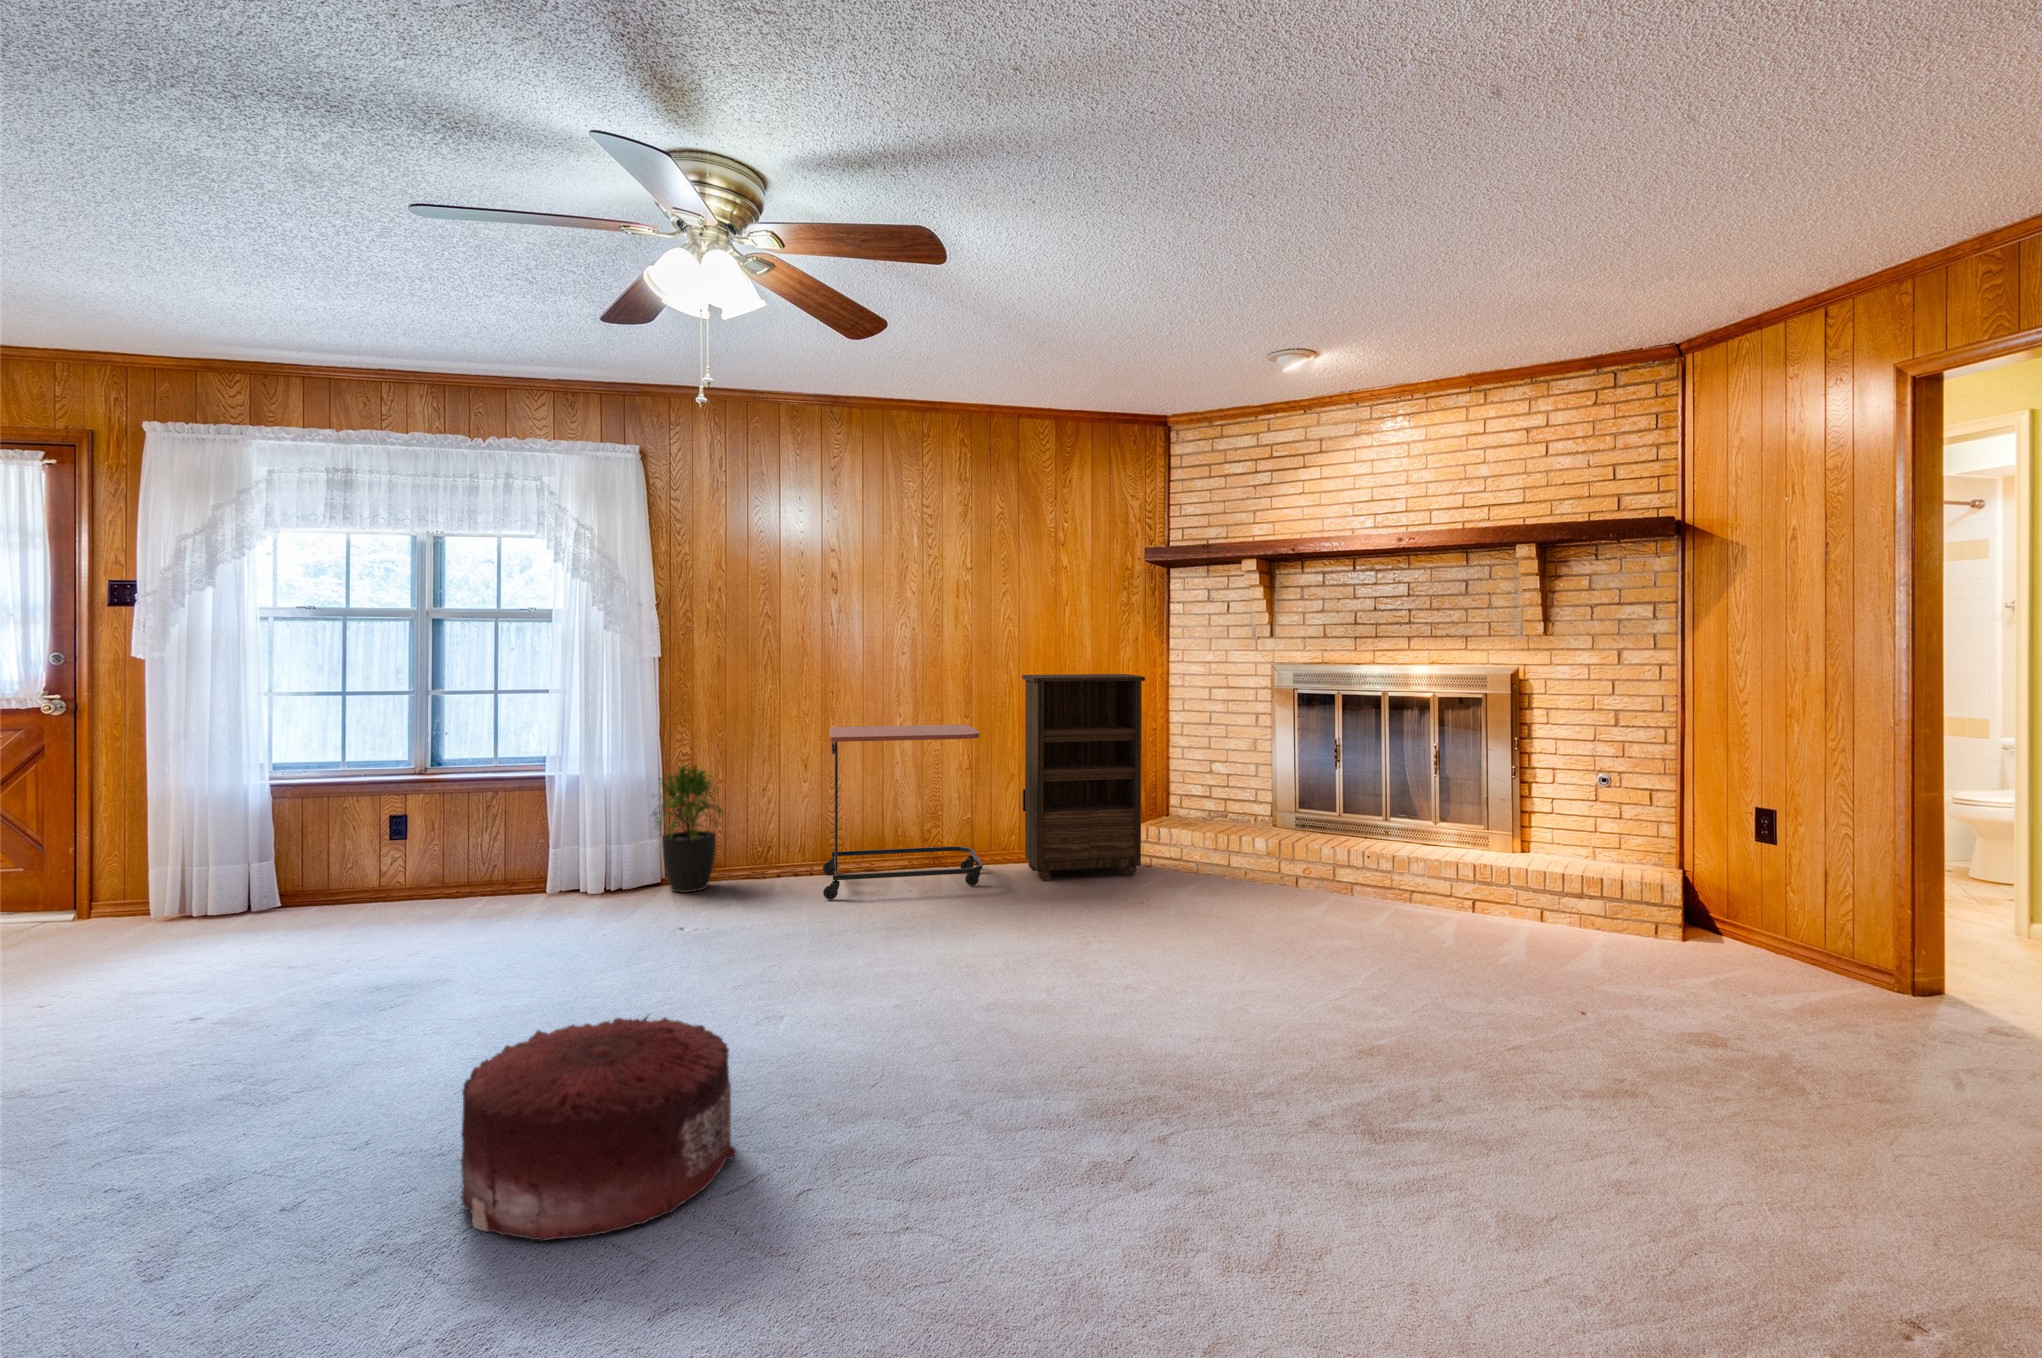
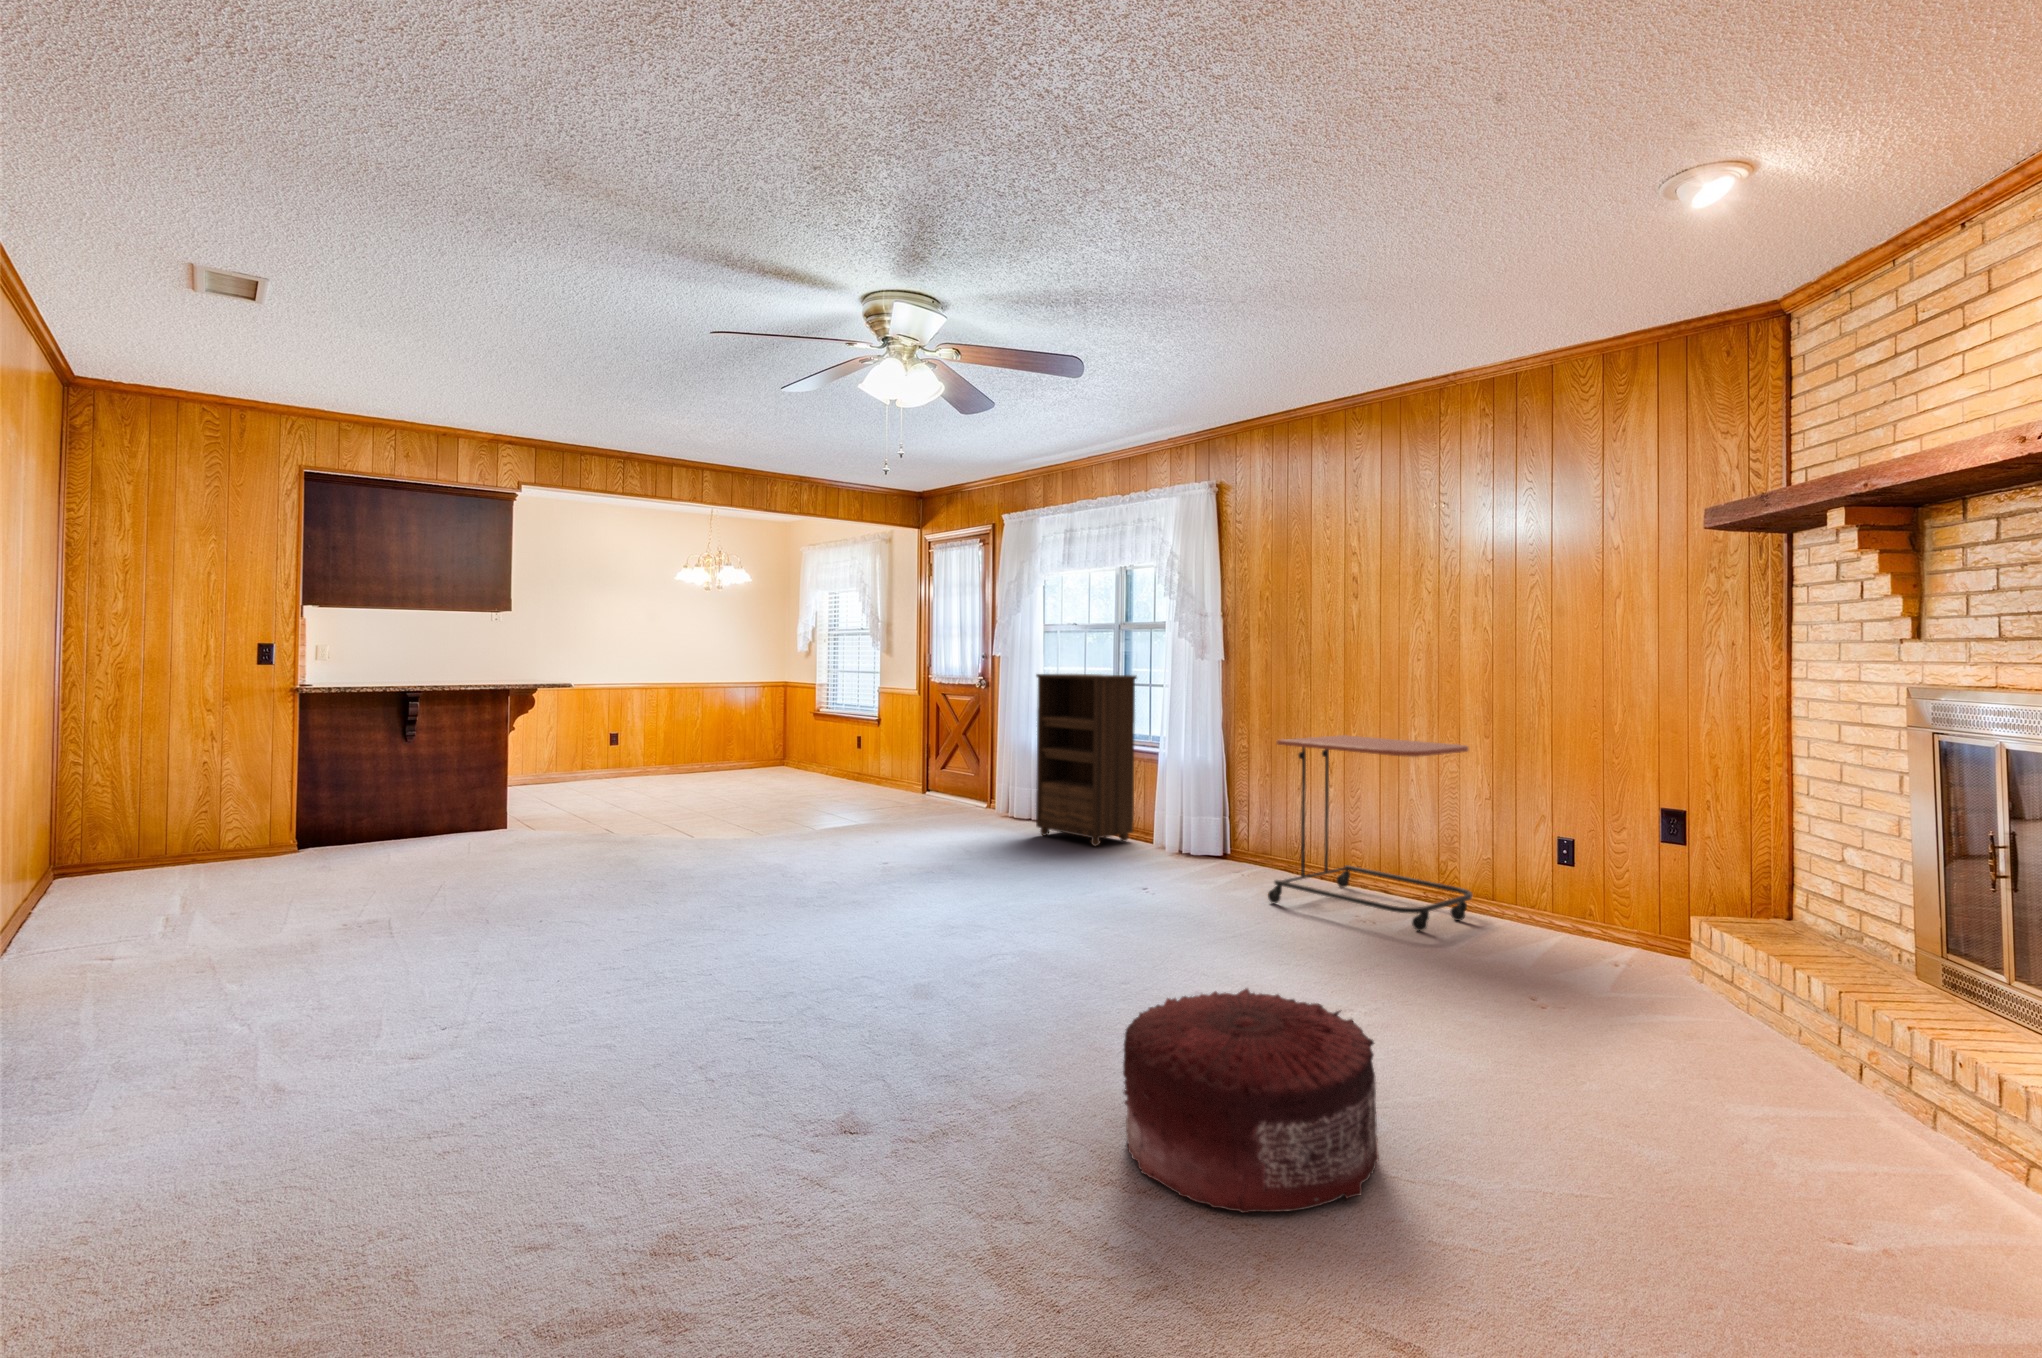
bookshelf: present [1022,674,1145,880] -> present [1036,674,1137,846]
potted plant: present [651,765,723,892] -> none [1186,756,1255,872]
pouf: present [461,1016,737,1242] -> present [1123,988,1379,1213]

